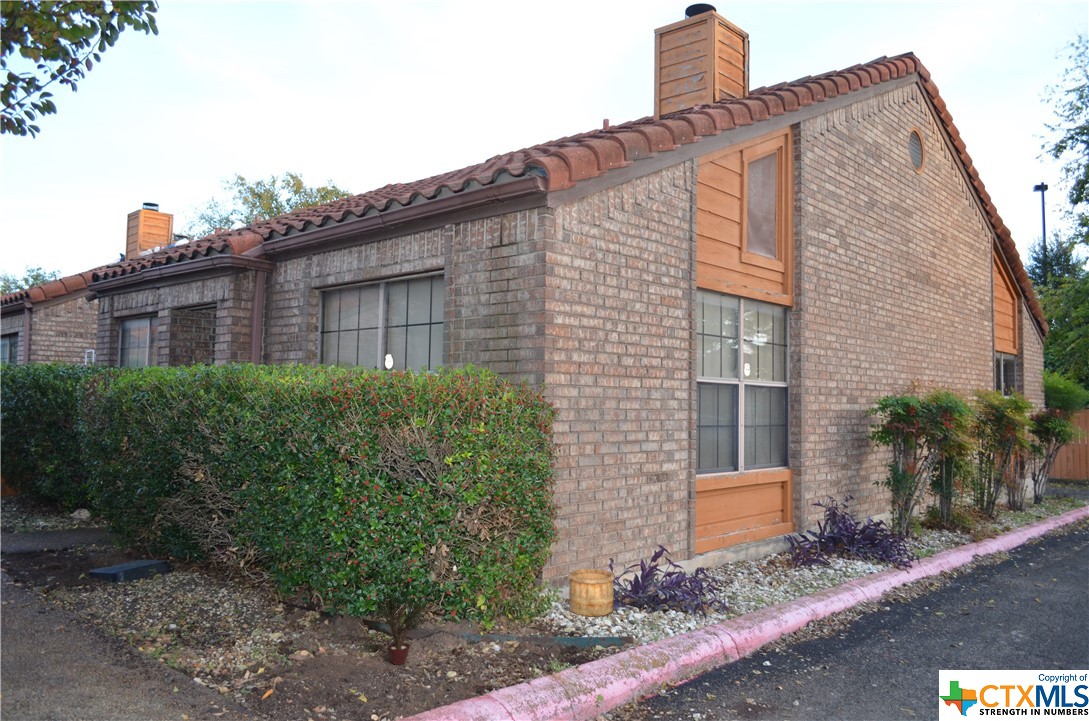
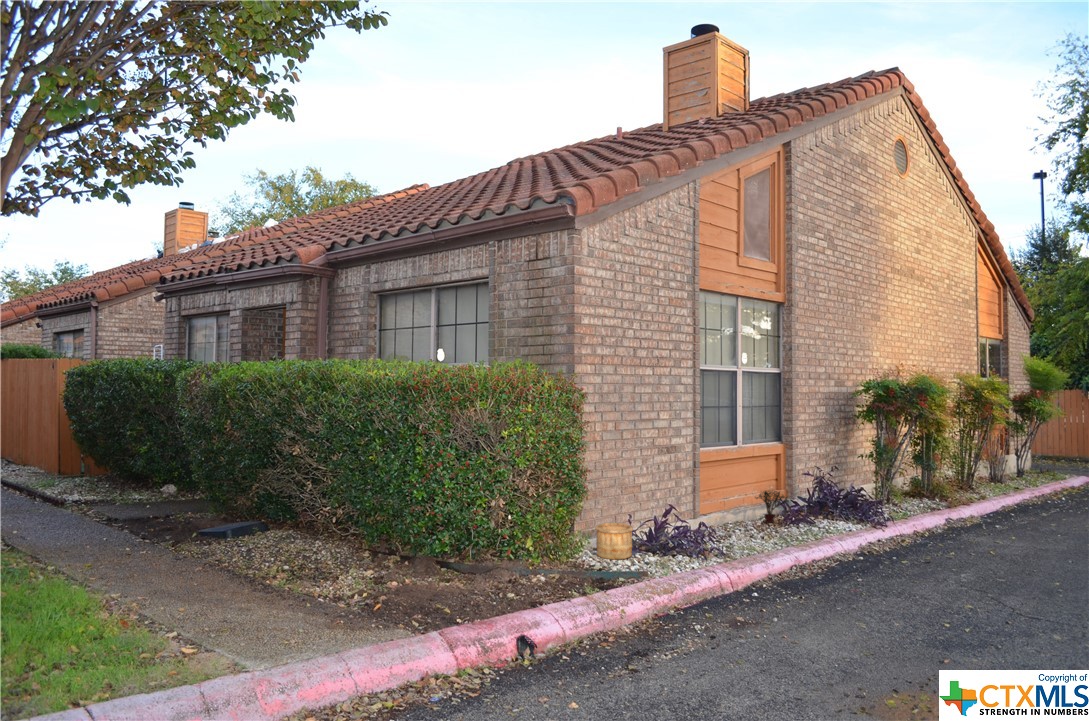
potted plant: present [372,593,427,665] -> present [755,491,789,523]

